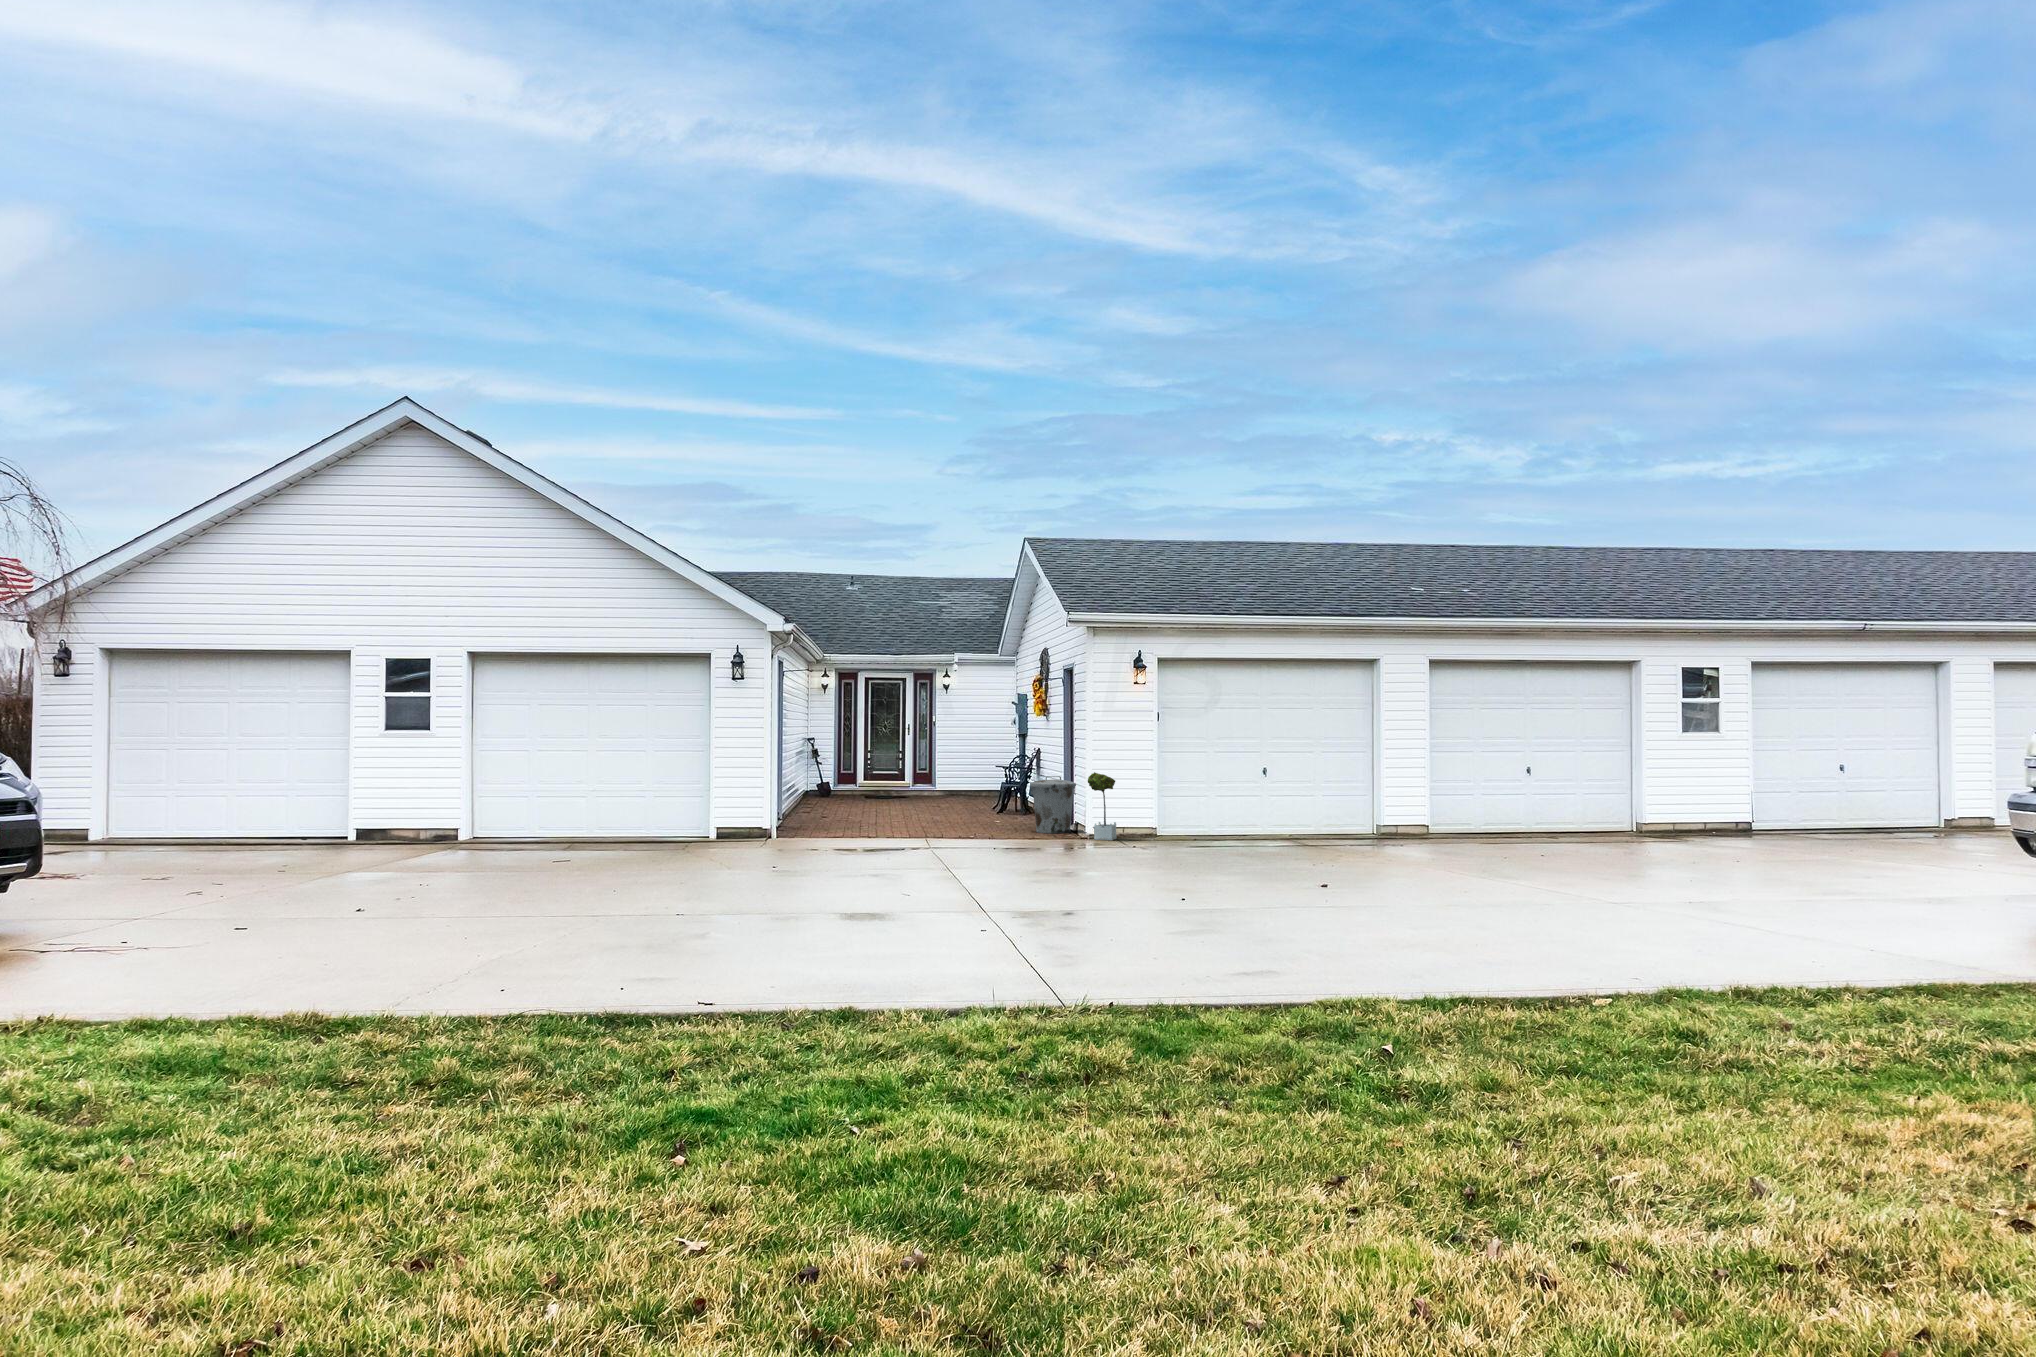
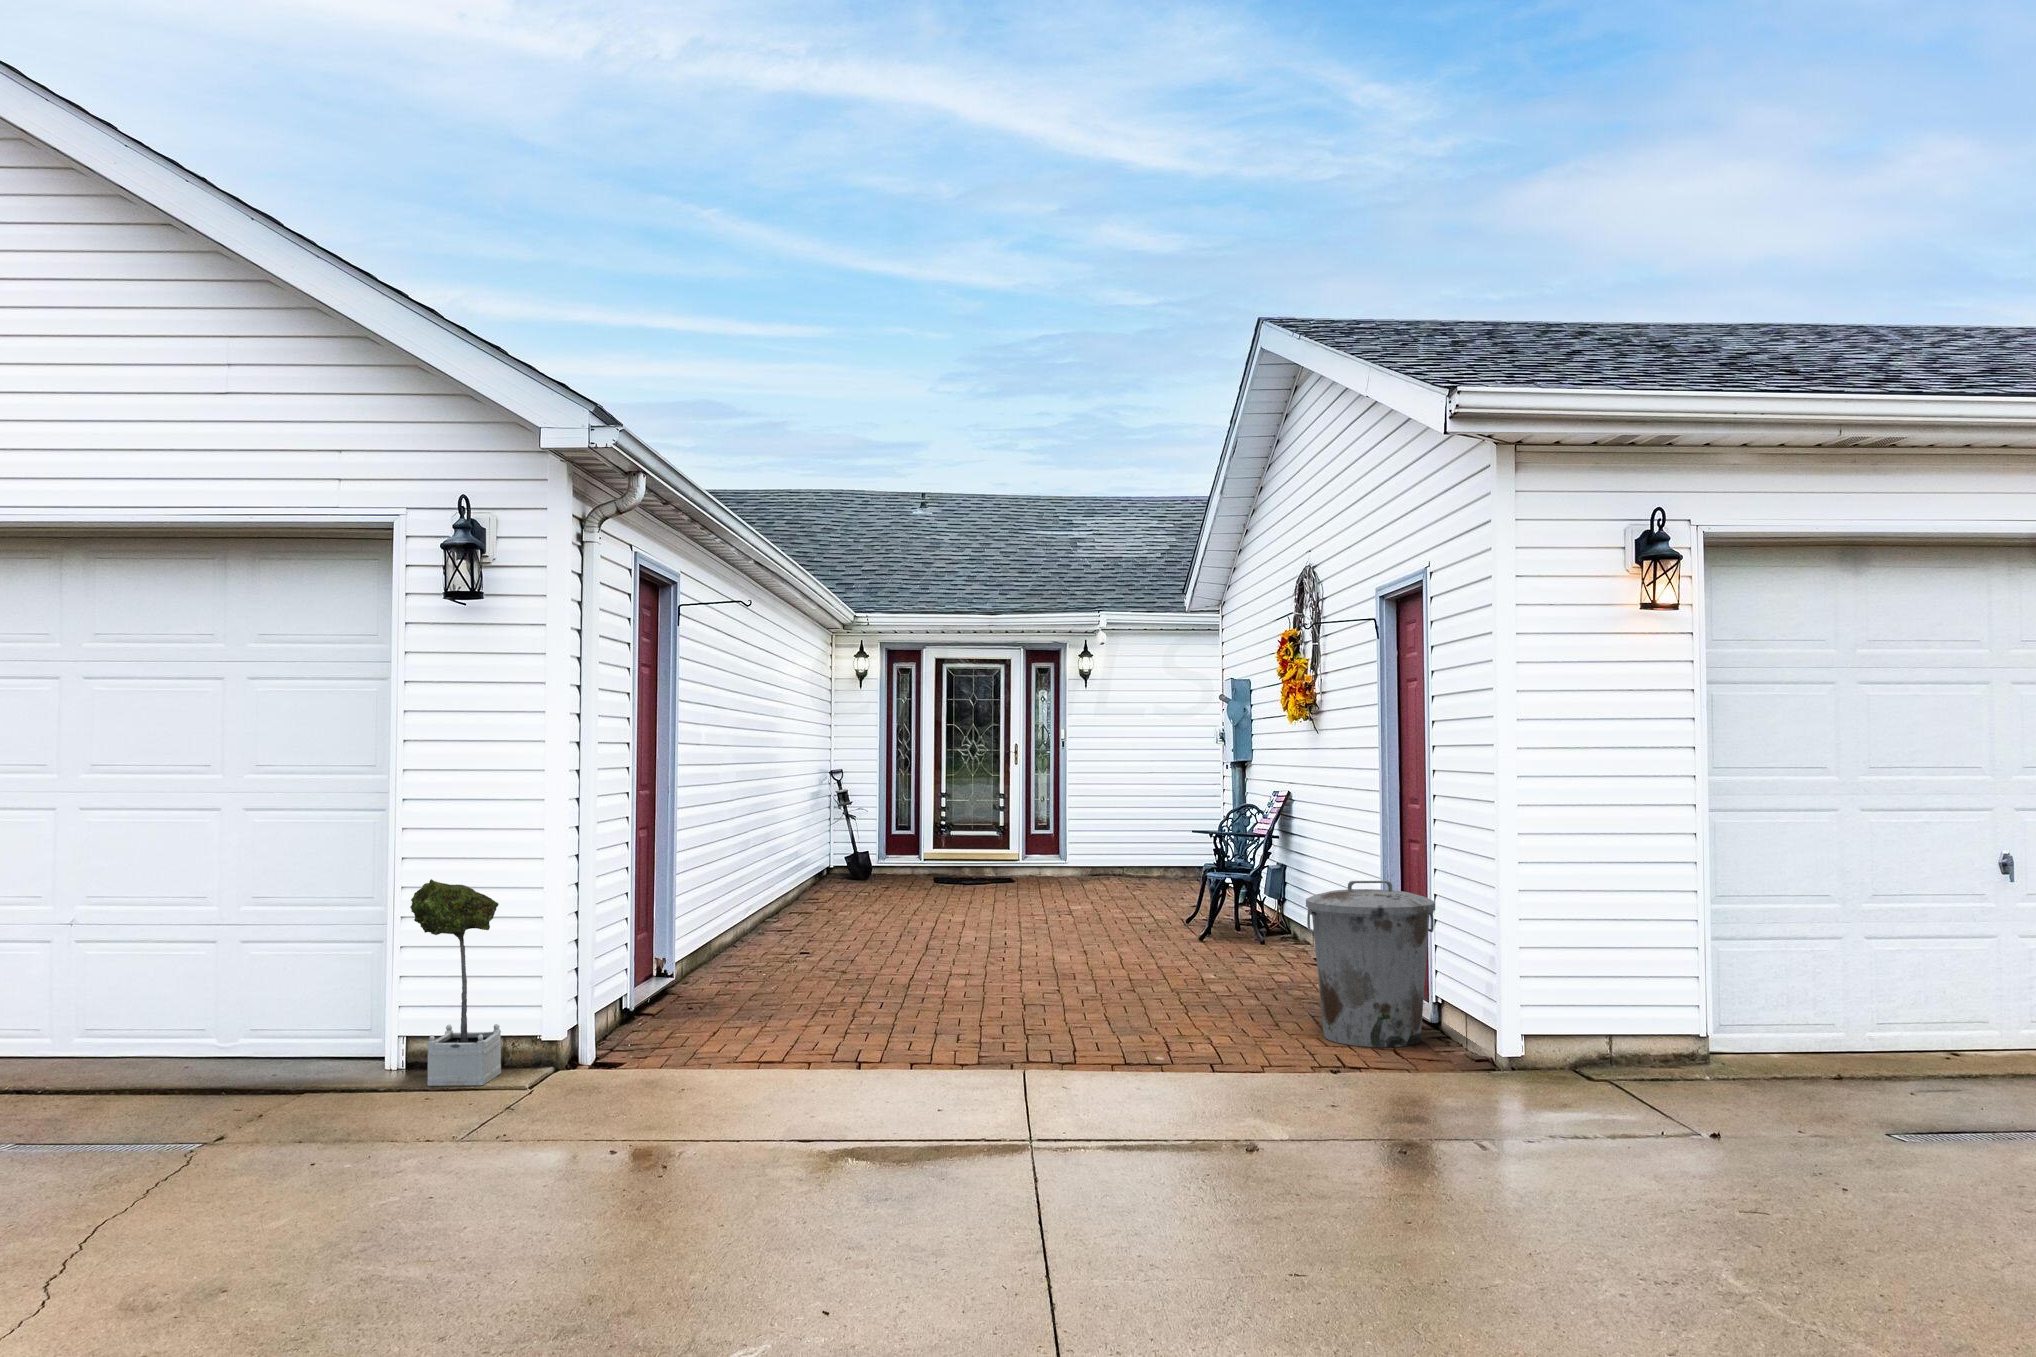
potted tree: present [1088,772,1116,840] -> present [410,879,501,1086]

